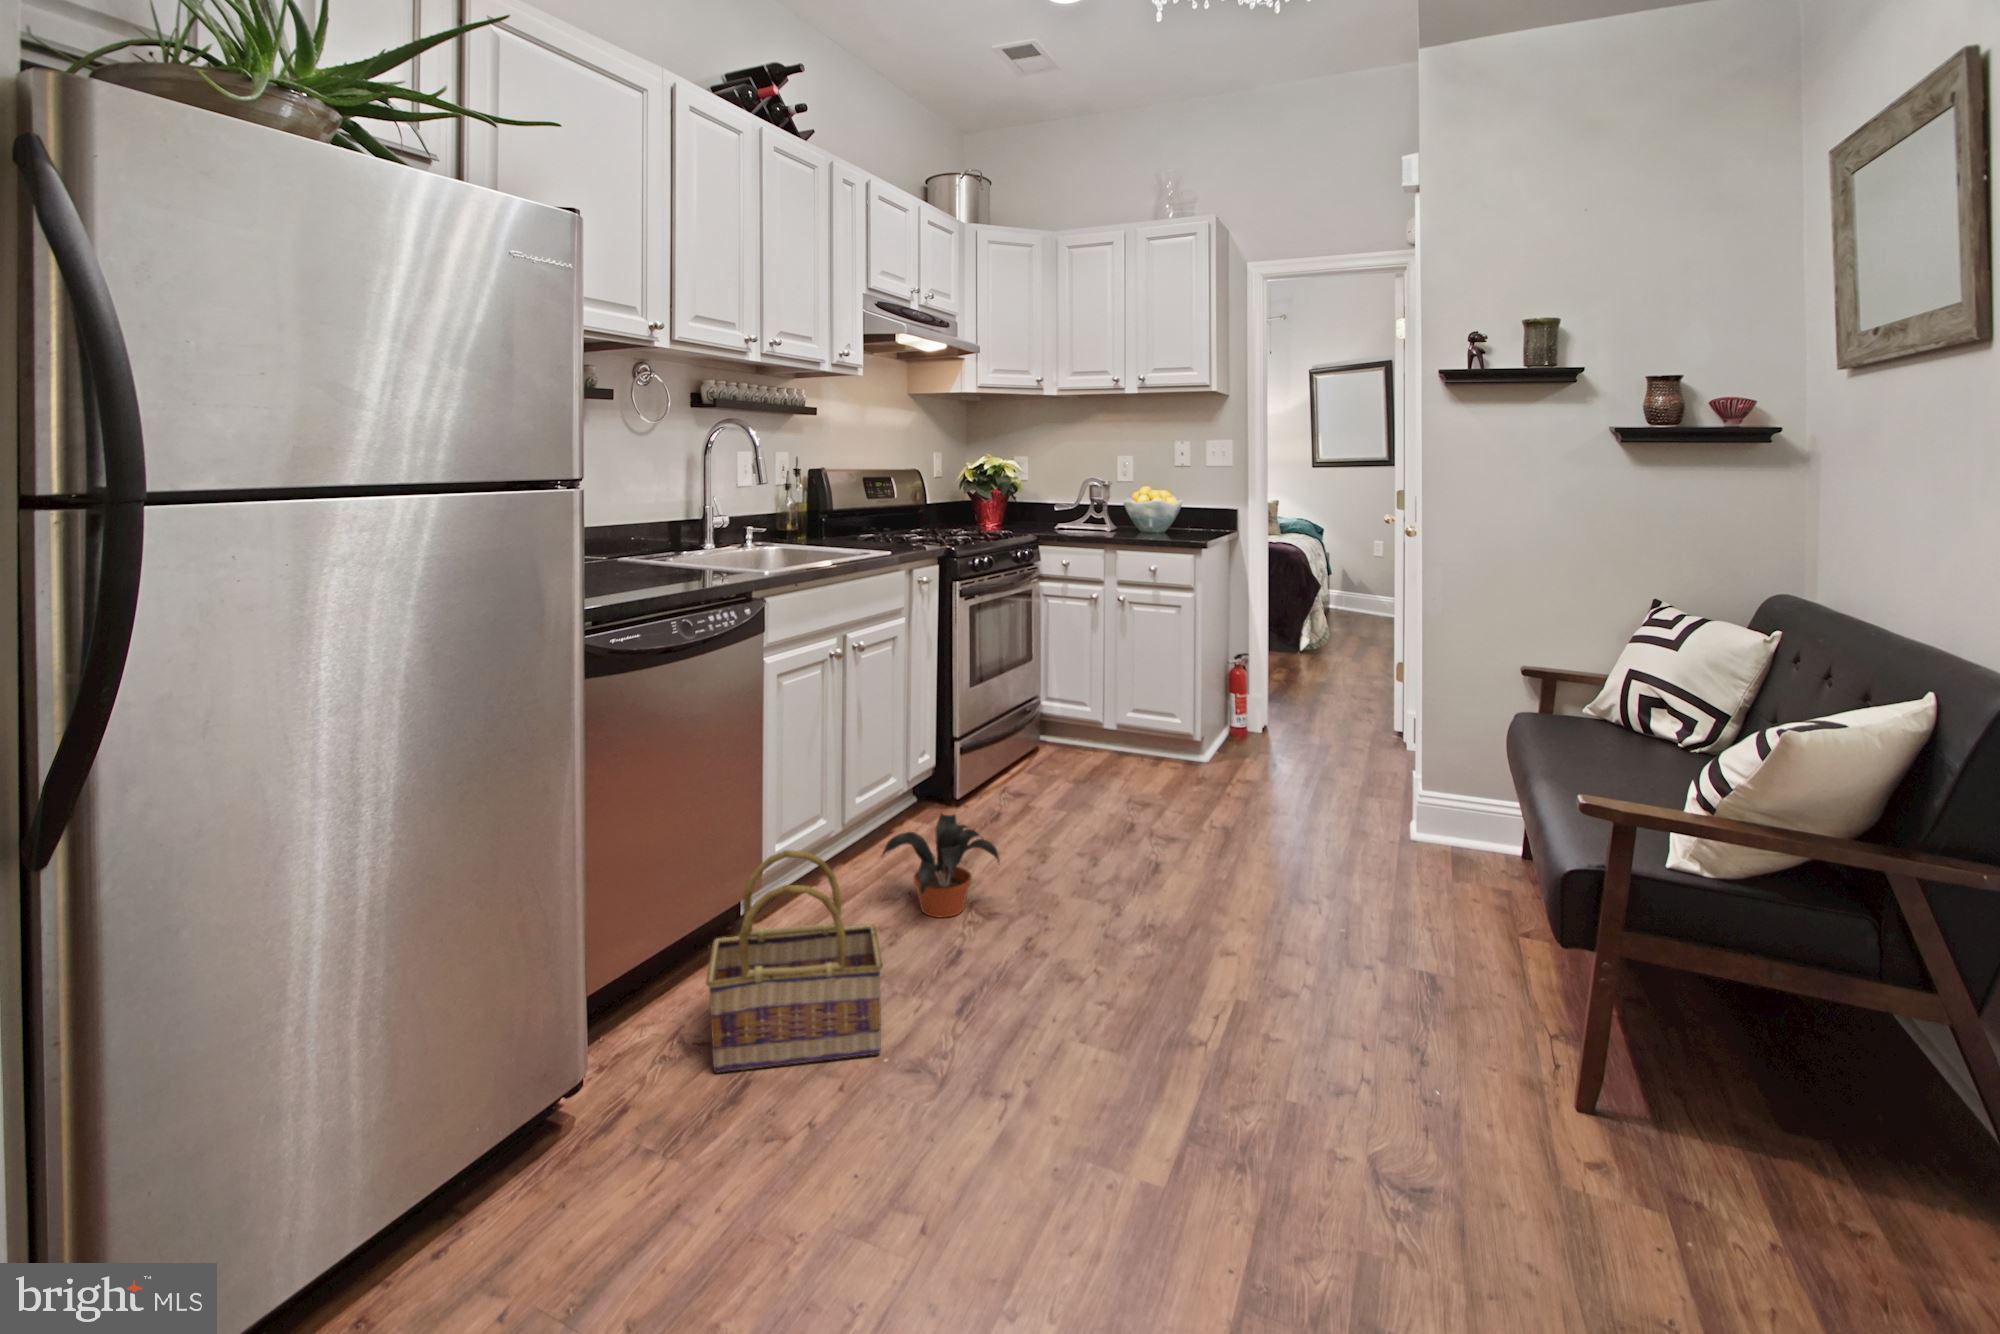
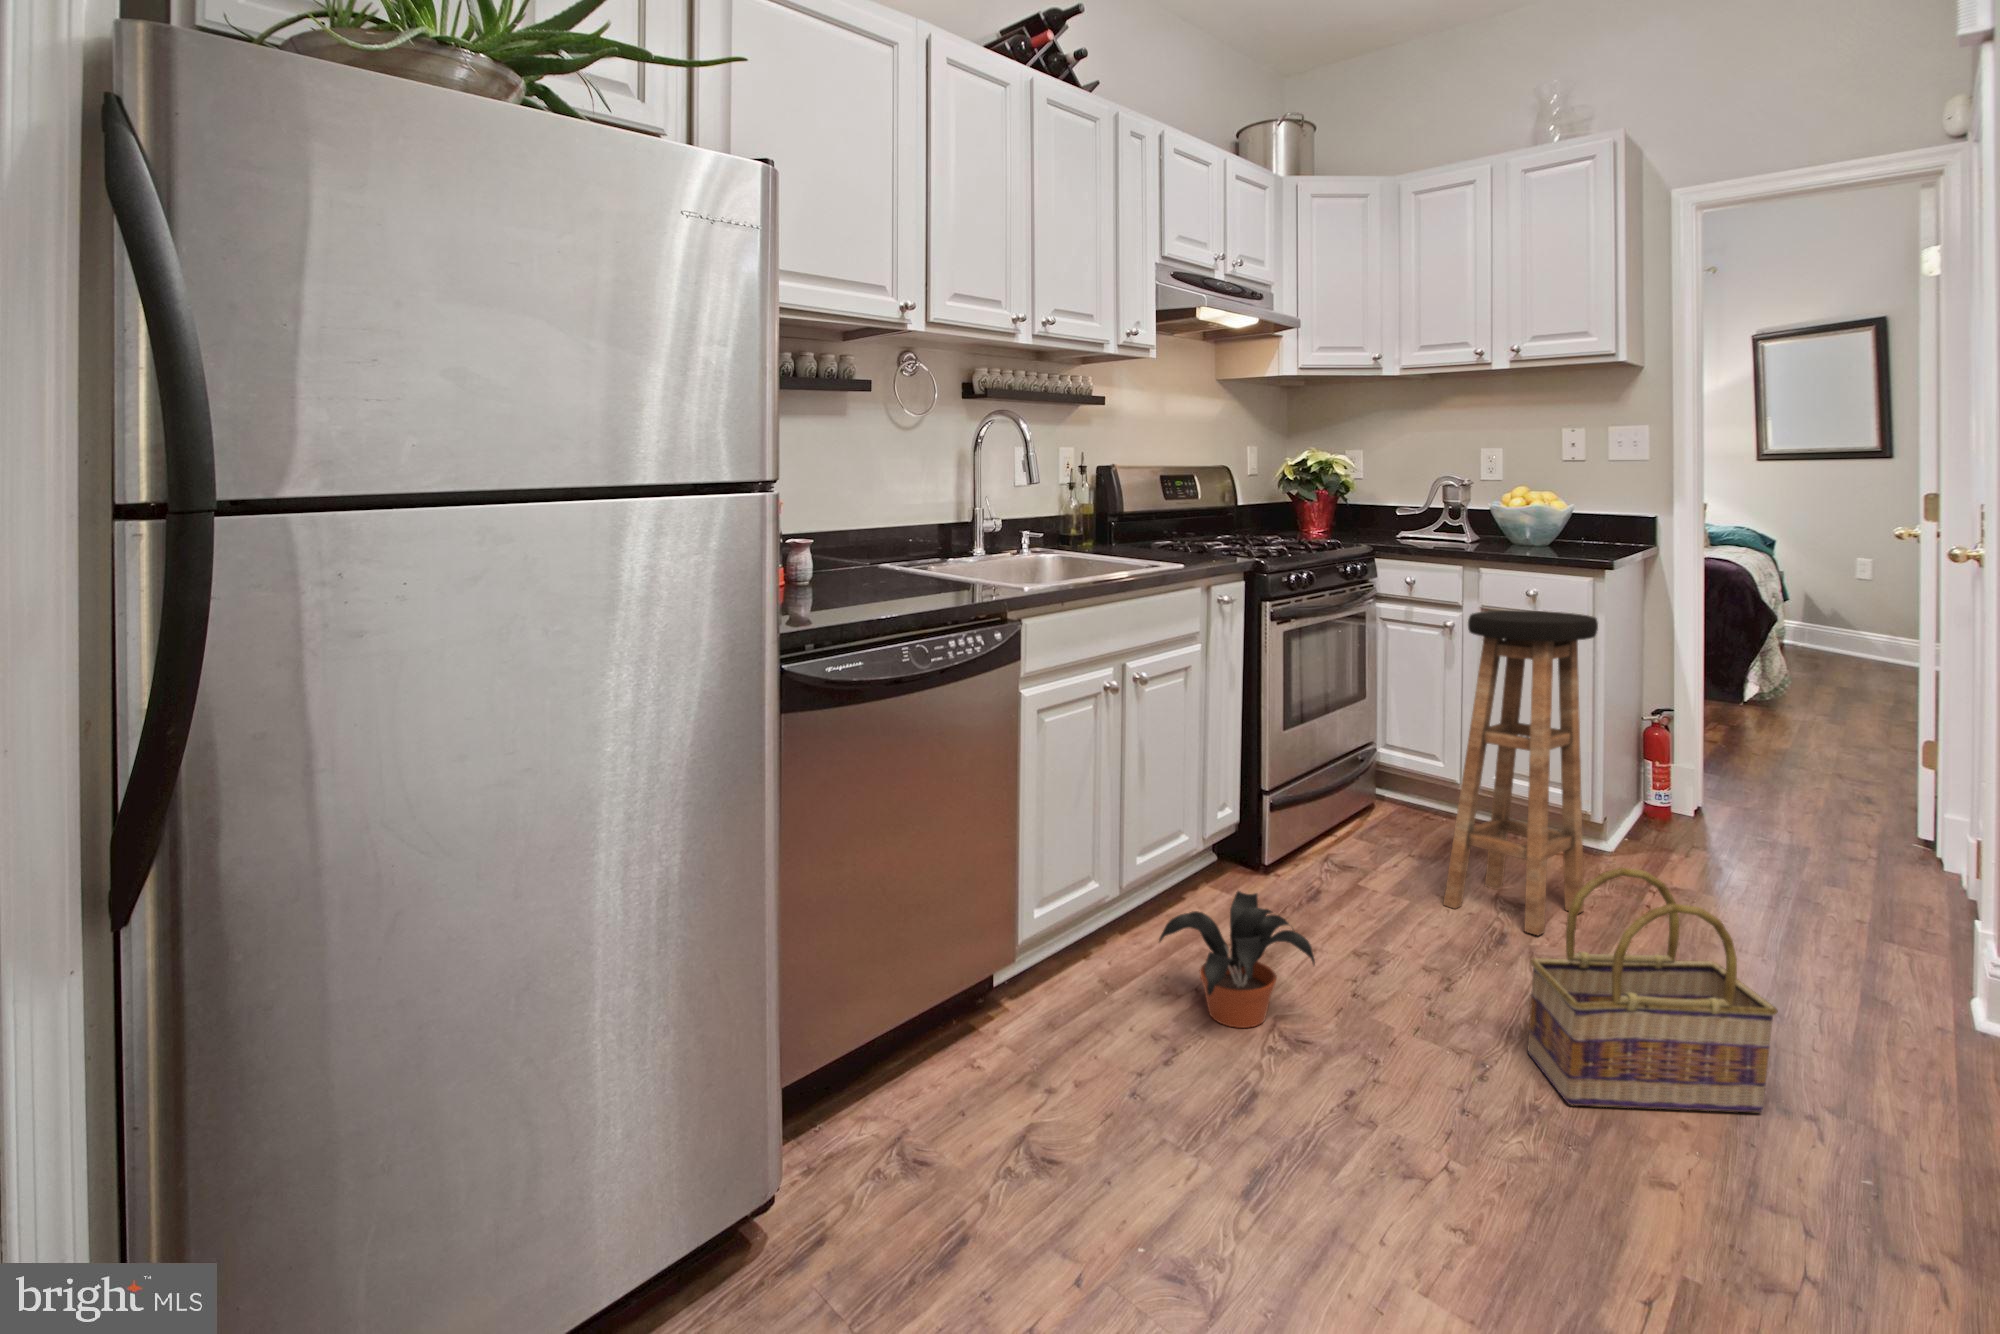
bar stool: none [1091,590,1193,831] -> present [1444,611,1598,936]
basket: present [706,850,883,1072] -> present [1528,868,1778,1112]

